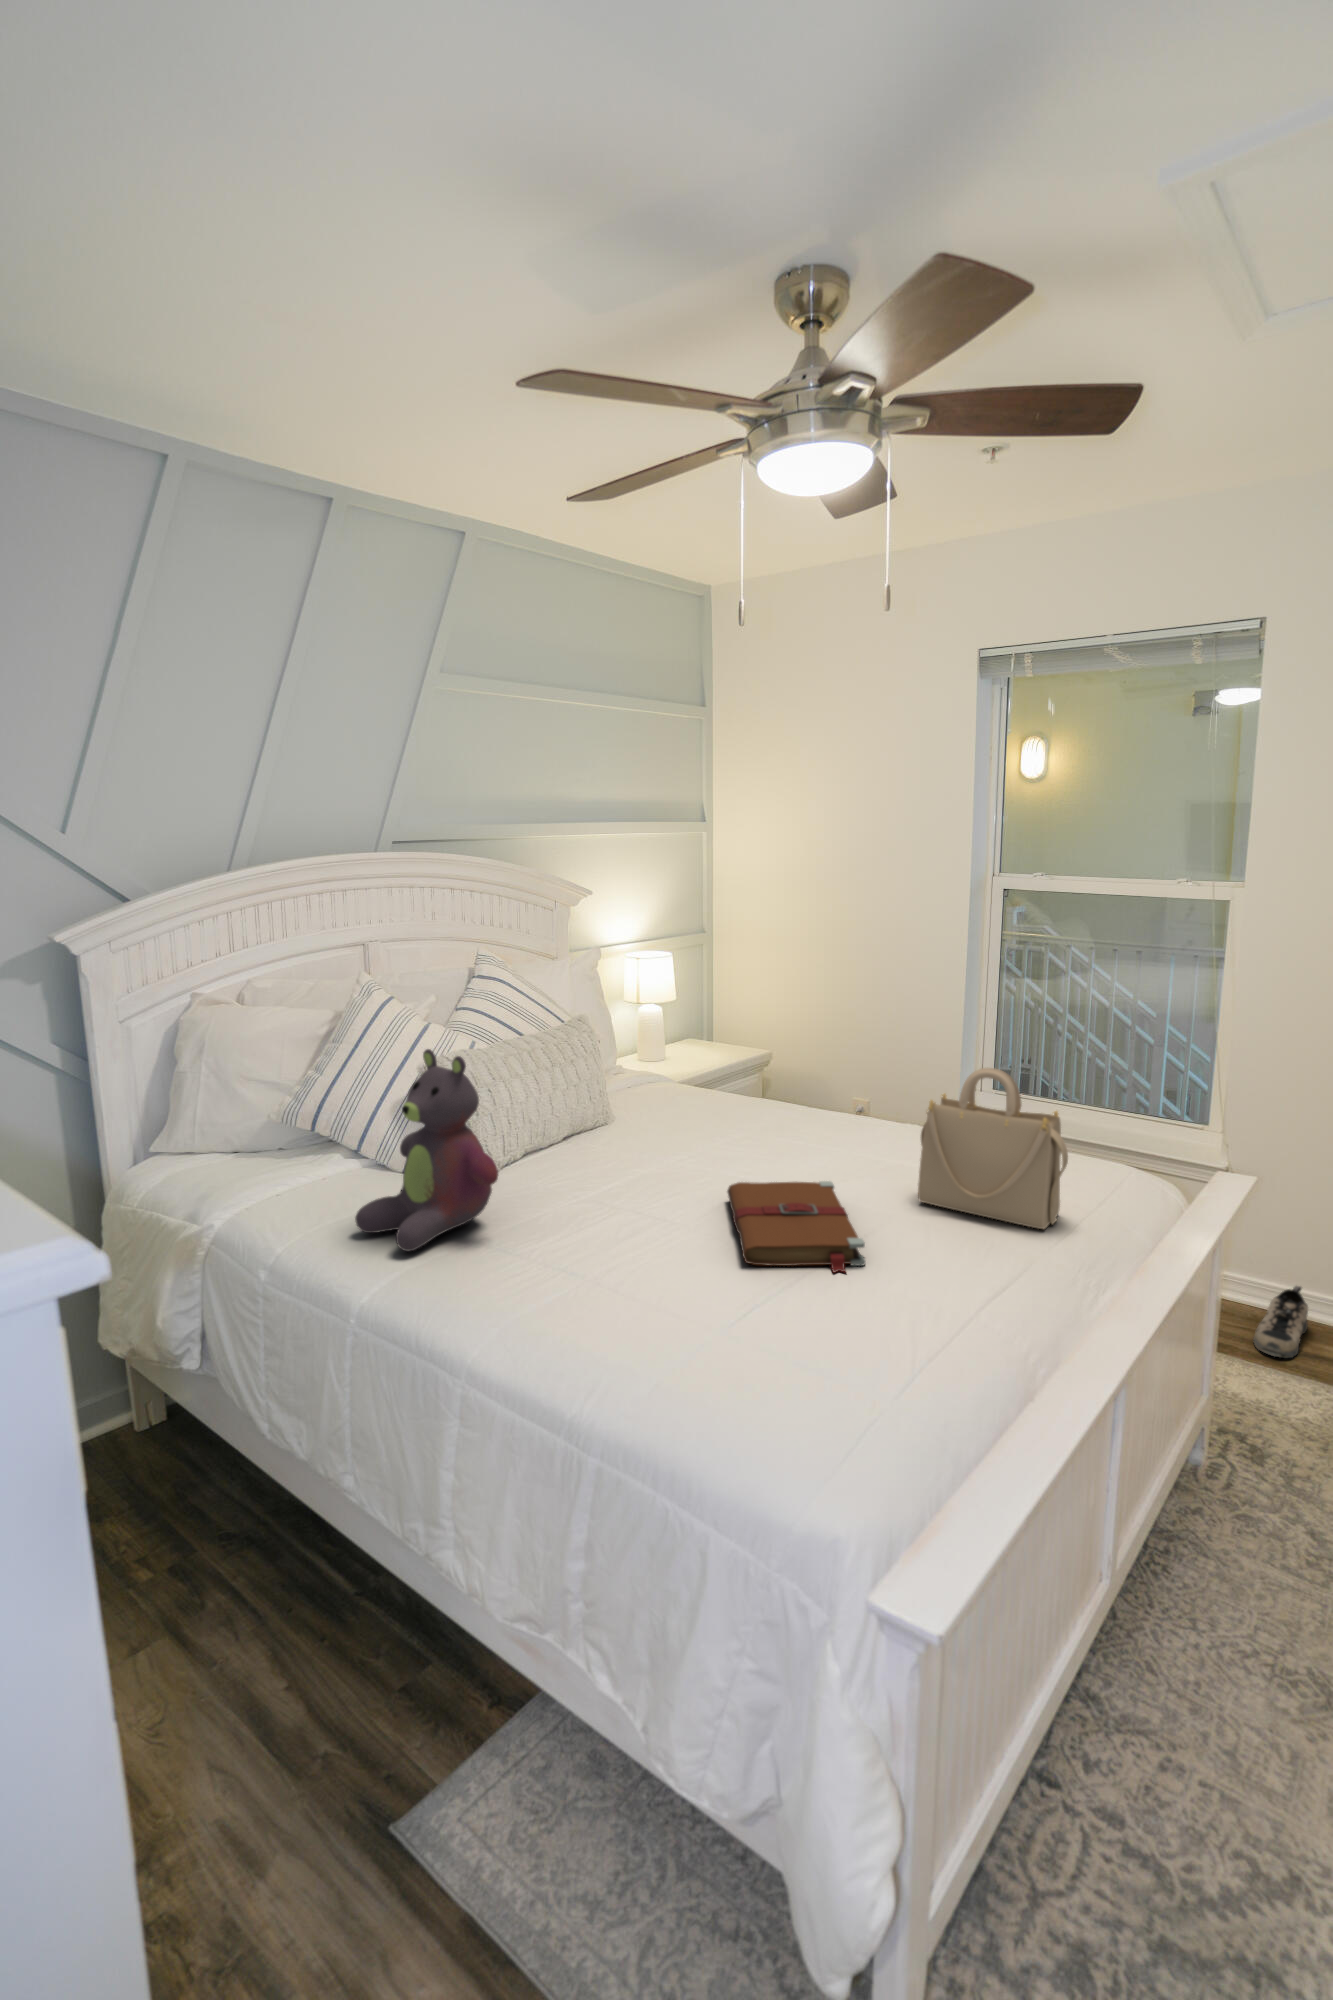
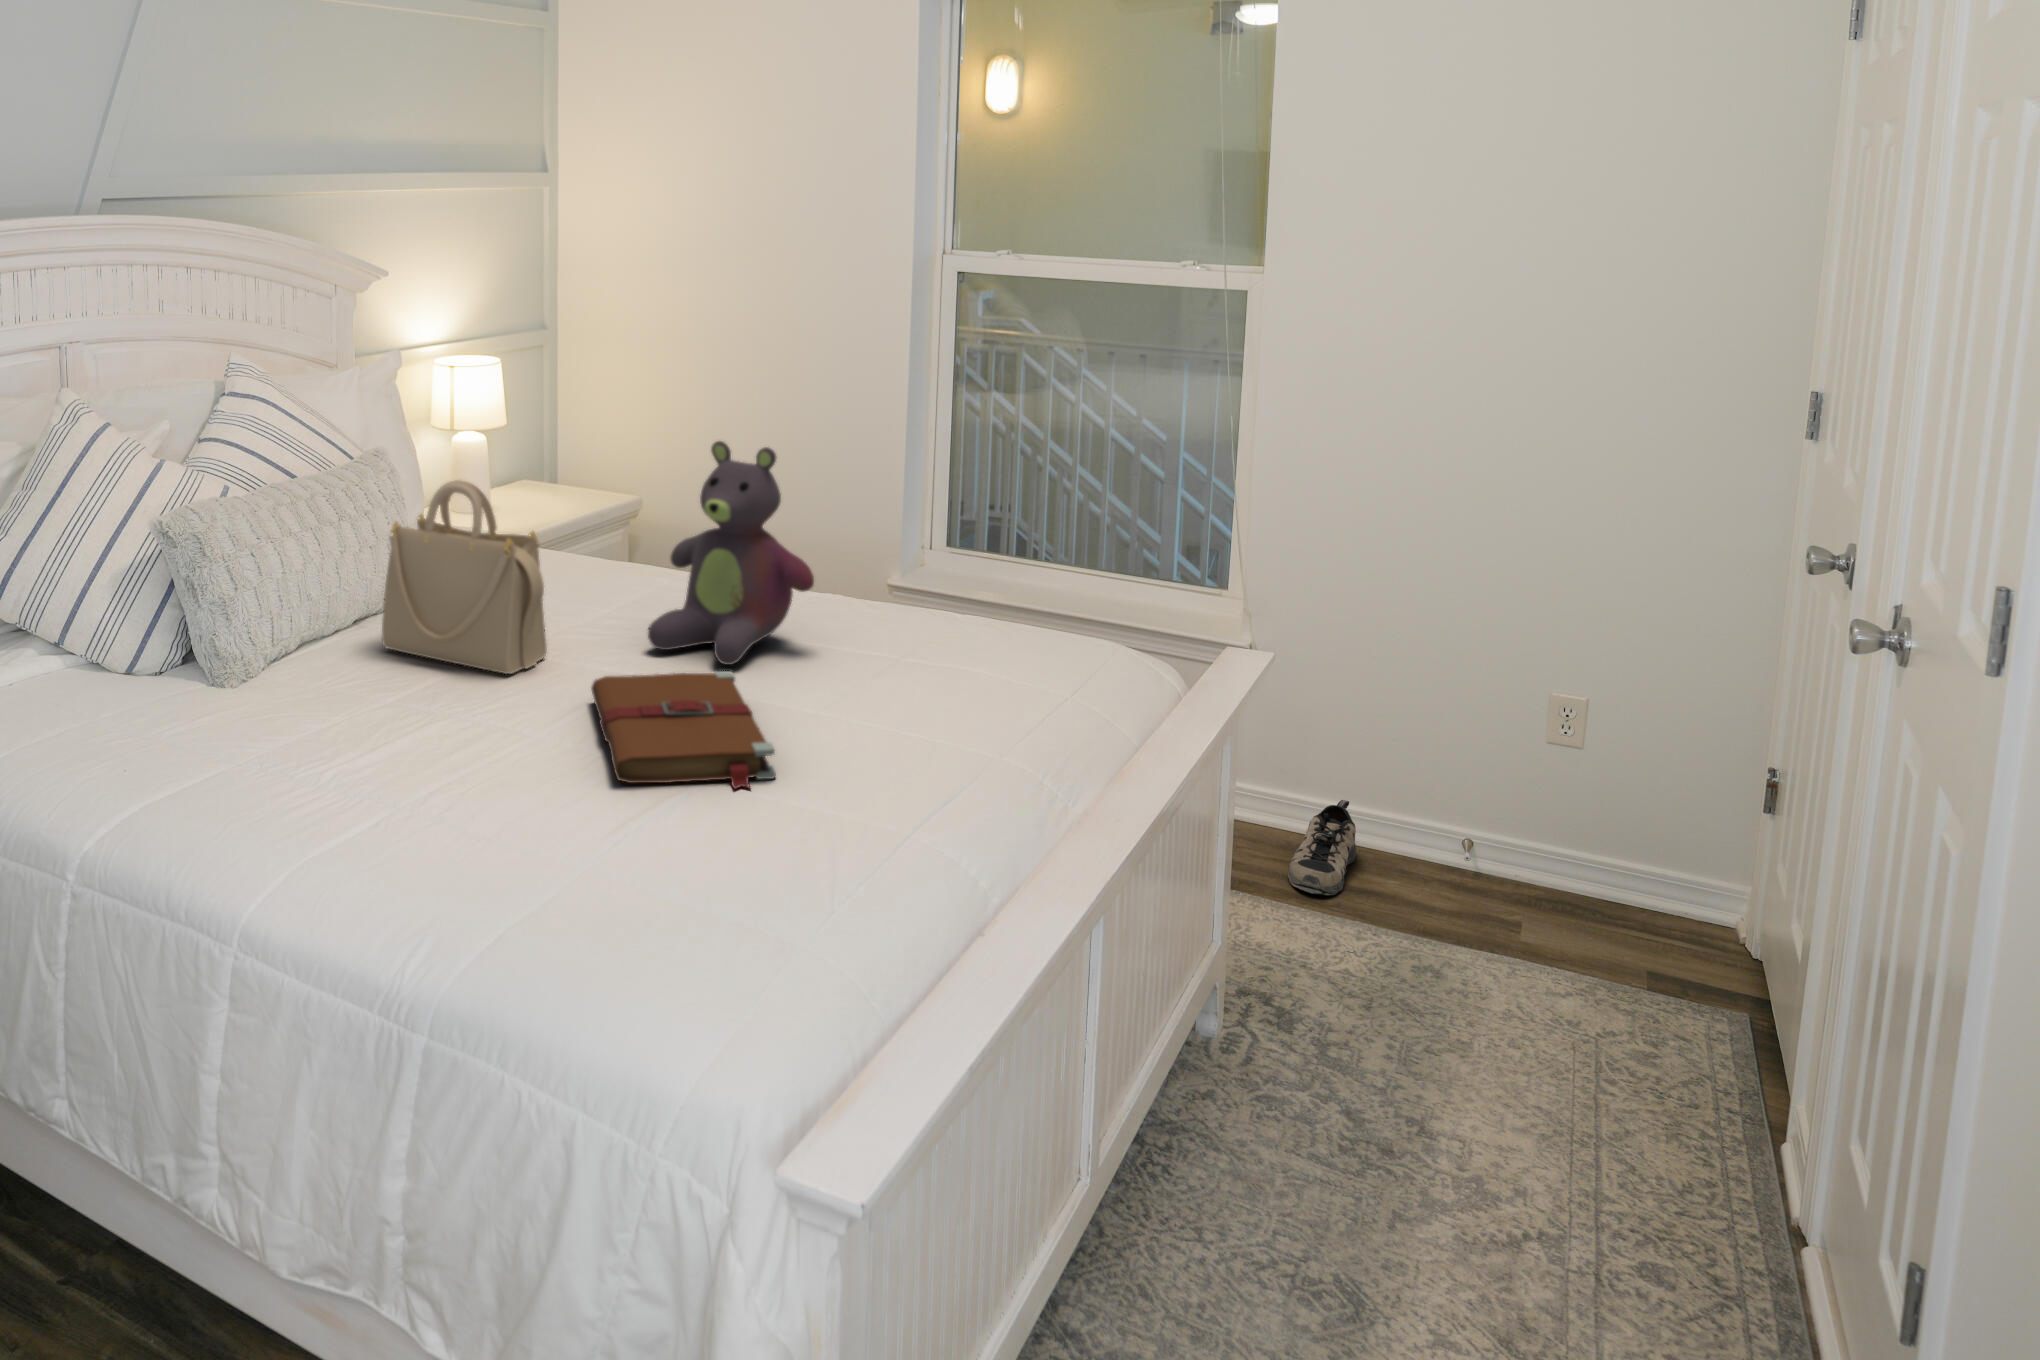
stuffed bear: present [355,1049,498,1251] -> present [648,441,814,665]
handbag: present [918,1068,1068,1229] -> present [382,480,547,674]

